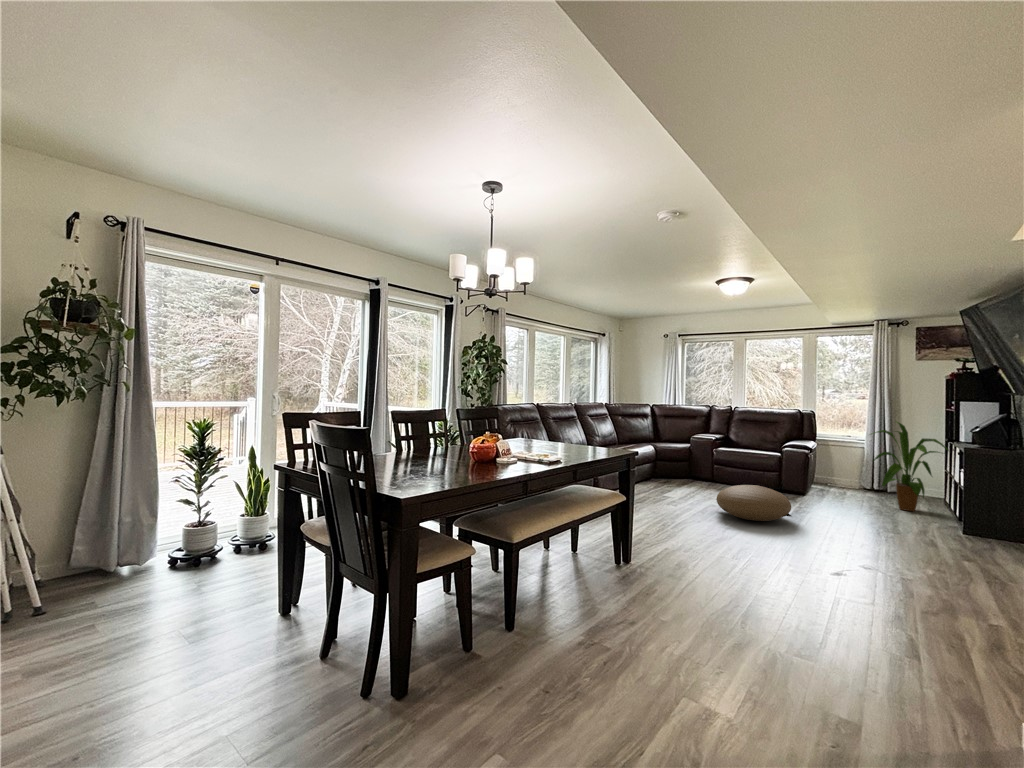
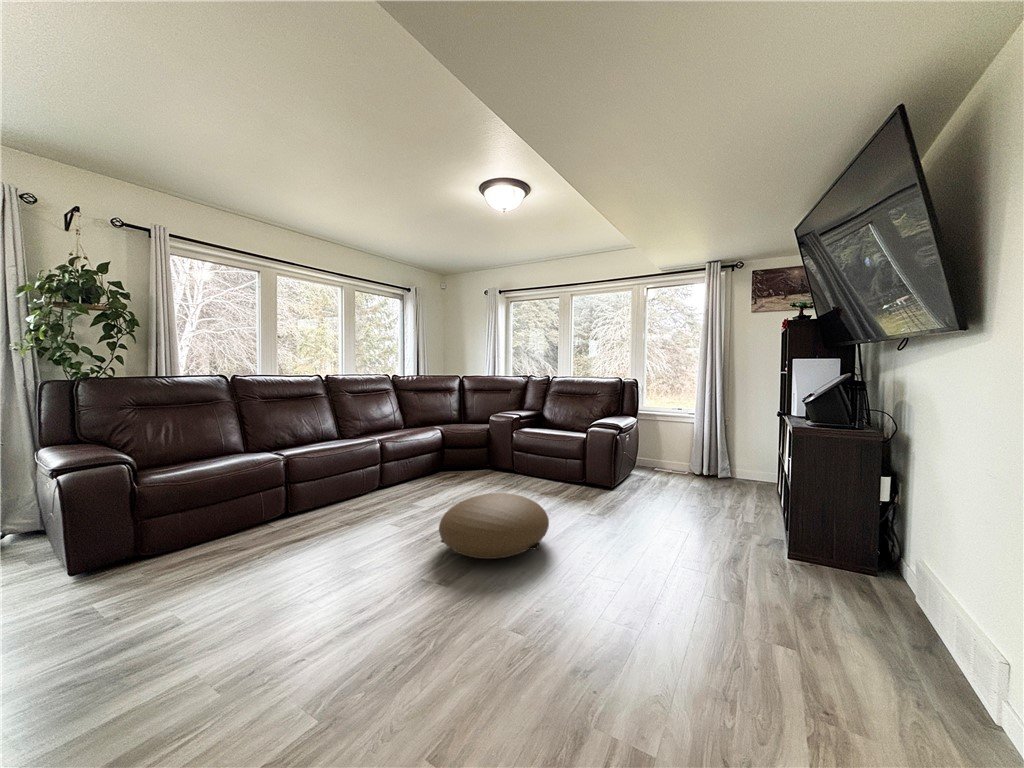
house plant: present [871,422,949,512] -> none [684,388,780,512]

